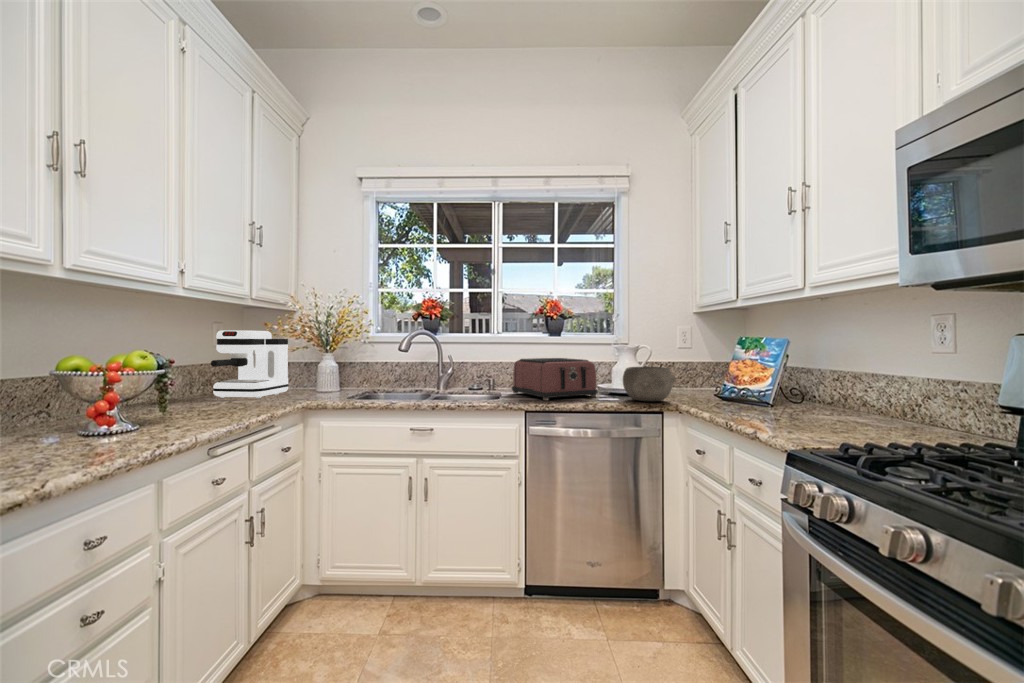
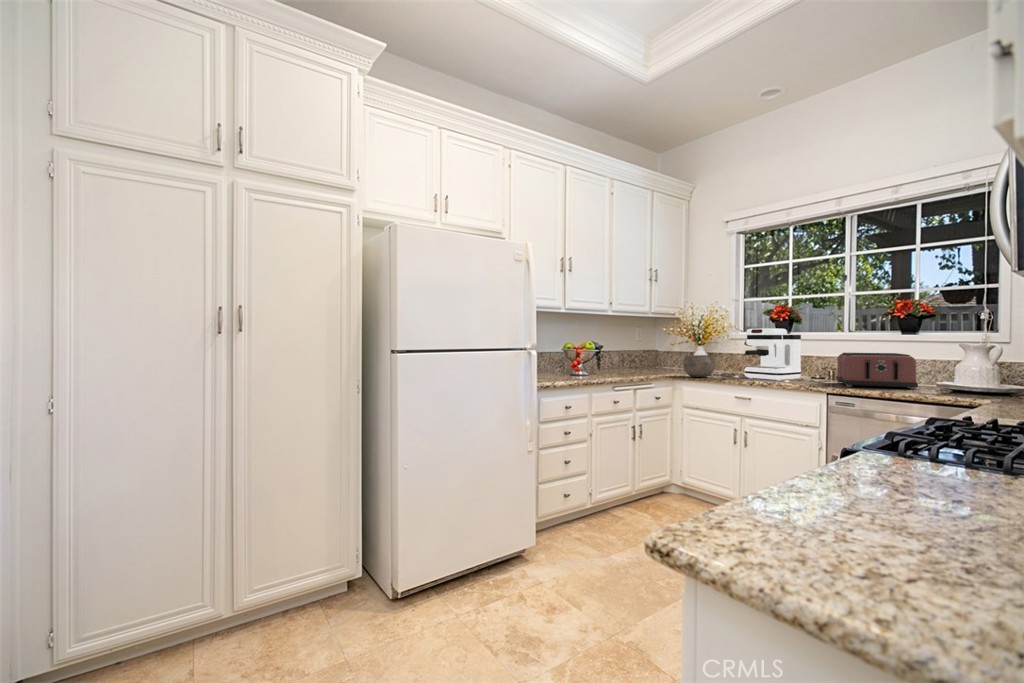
coffee maker: present [211,330,288,398] -> present [744,329,801,381]
bowl: present [623,367,676,401] -> present [683,355,715,377]

